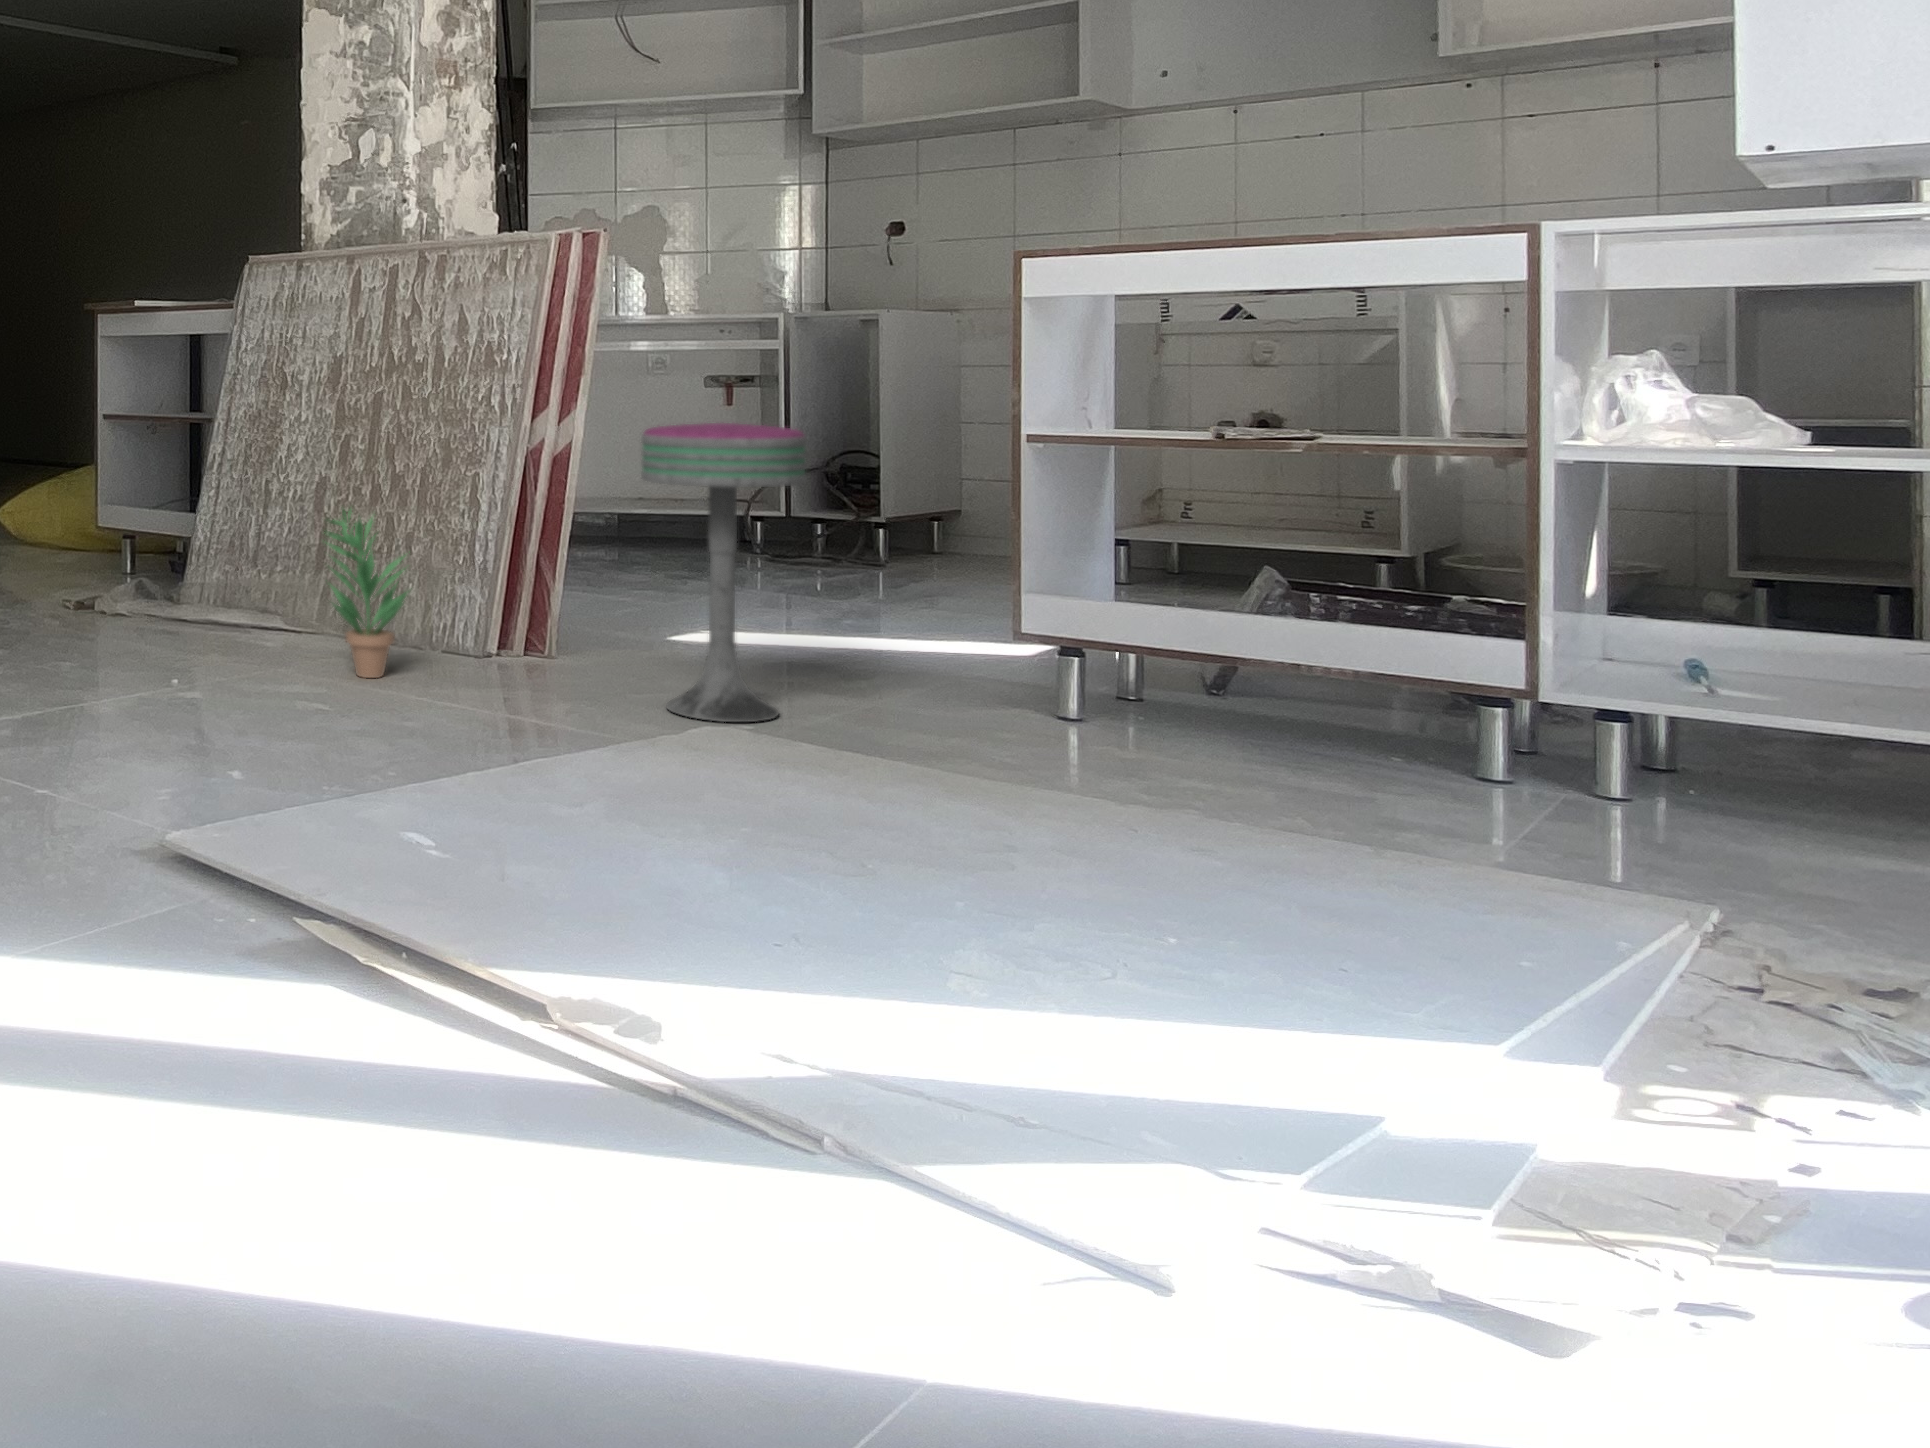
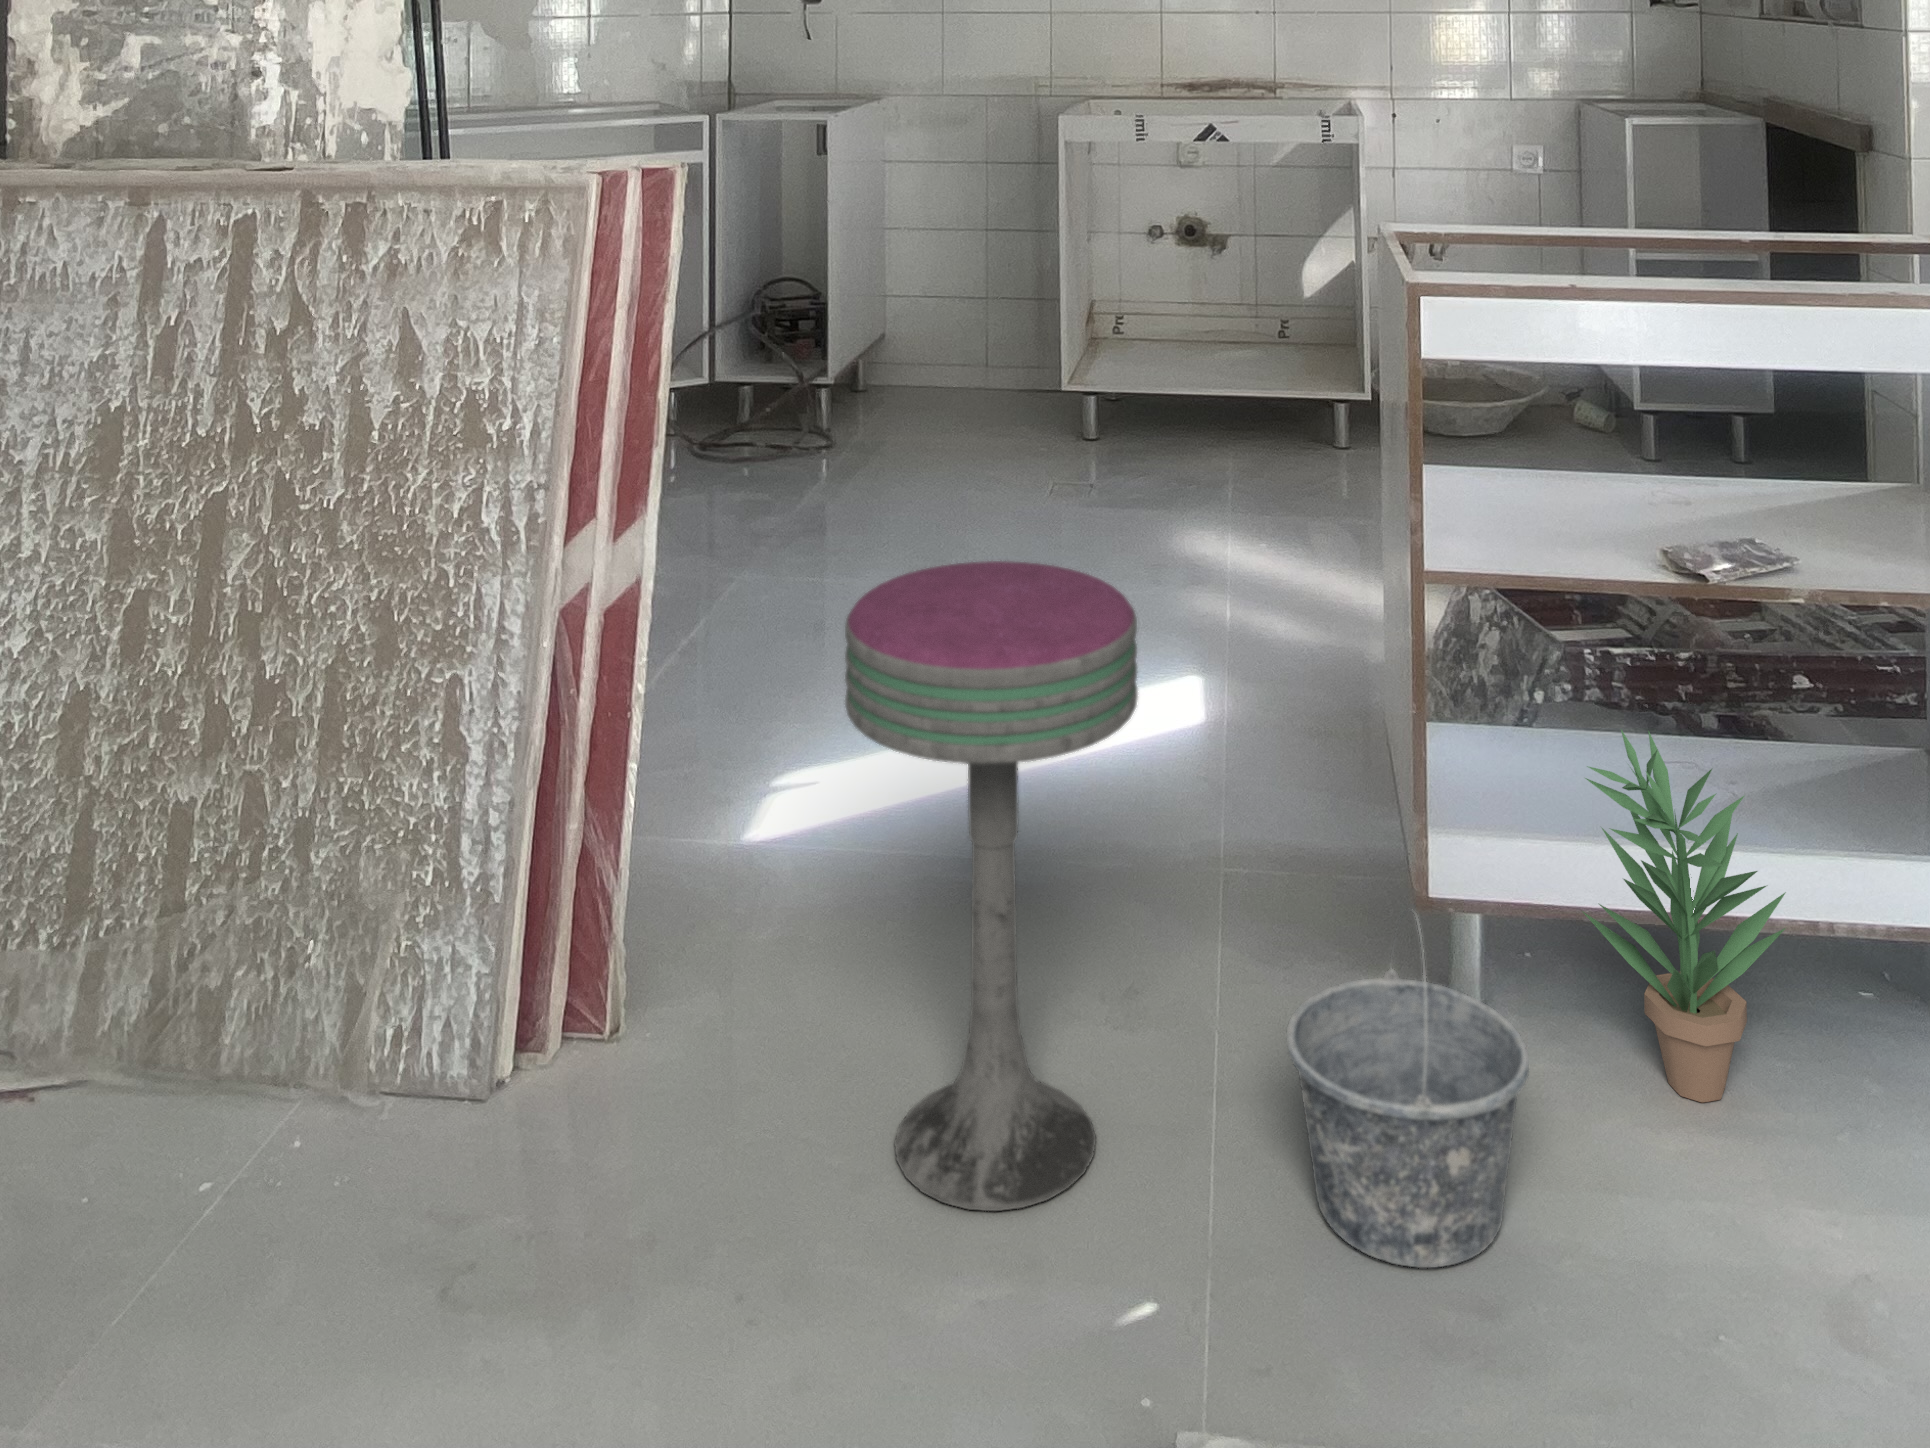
potted plant: present [326,510,407,678] -> present [1583,730,1786,1103]
bucket: none [860,593,1008,763] -> present [1286,910,1529,1268]

